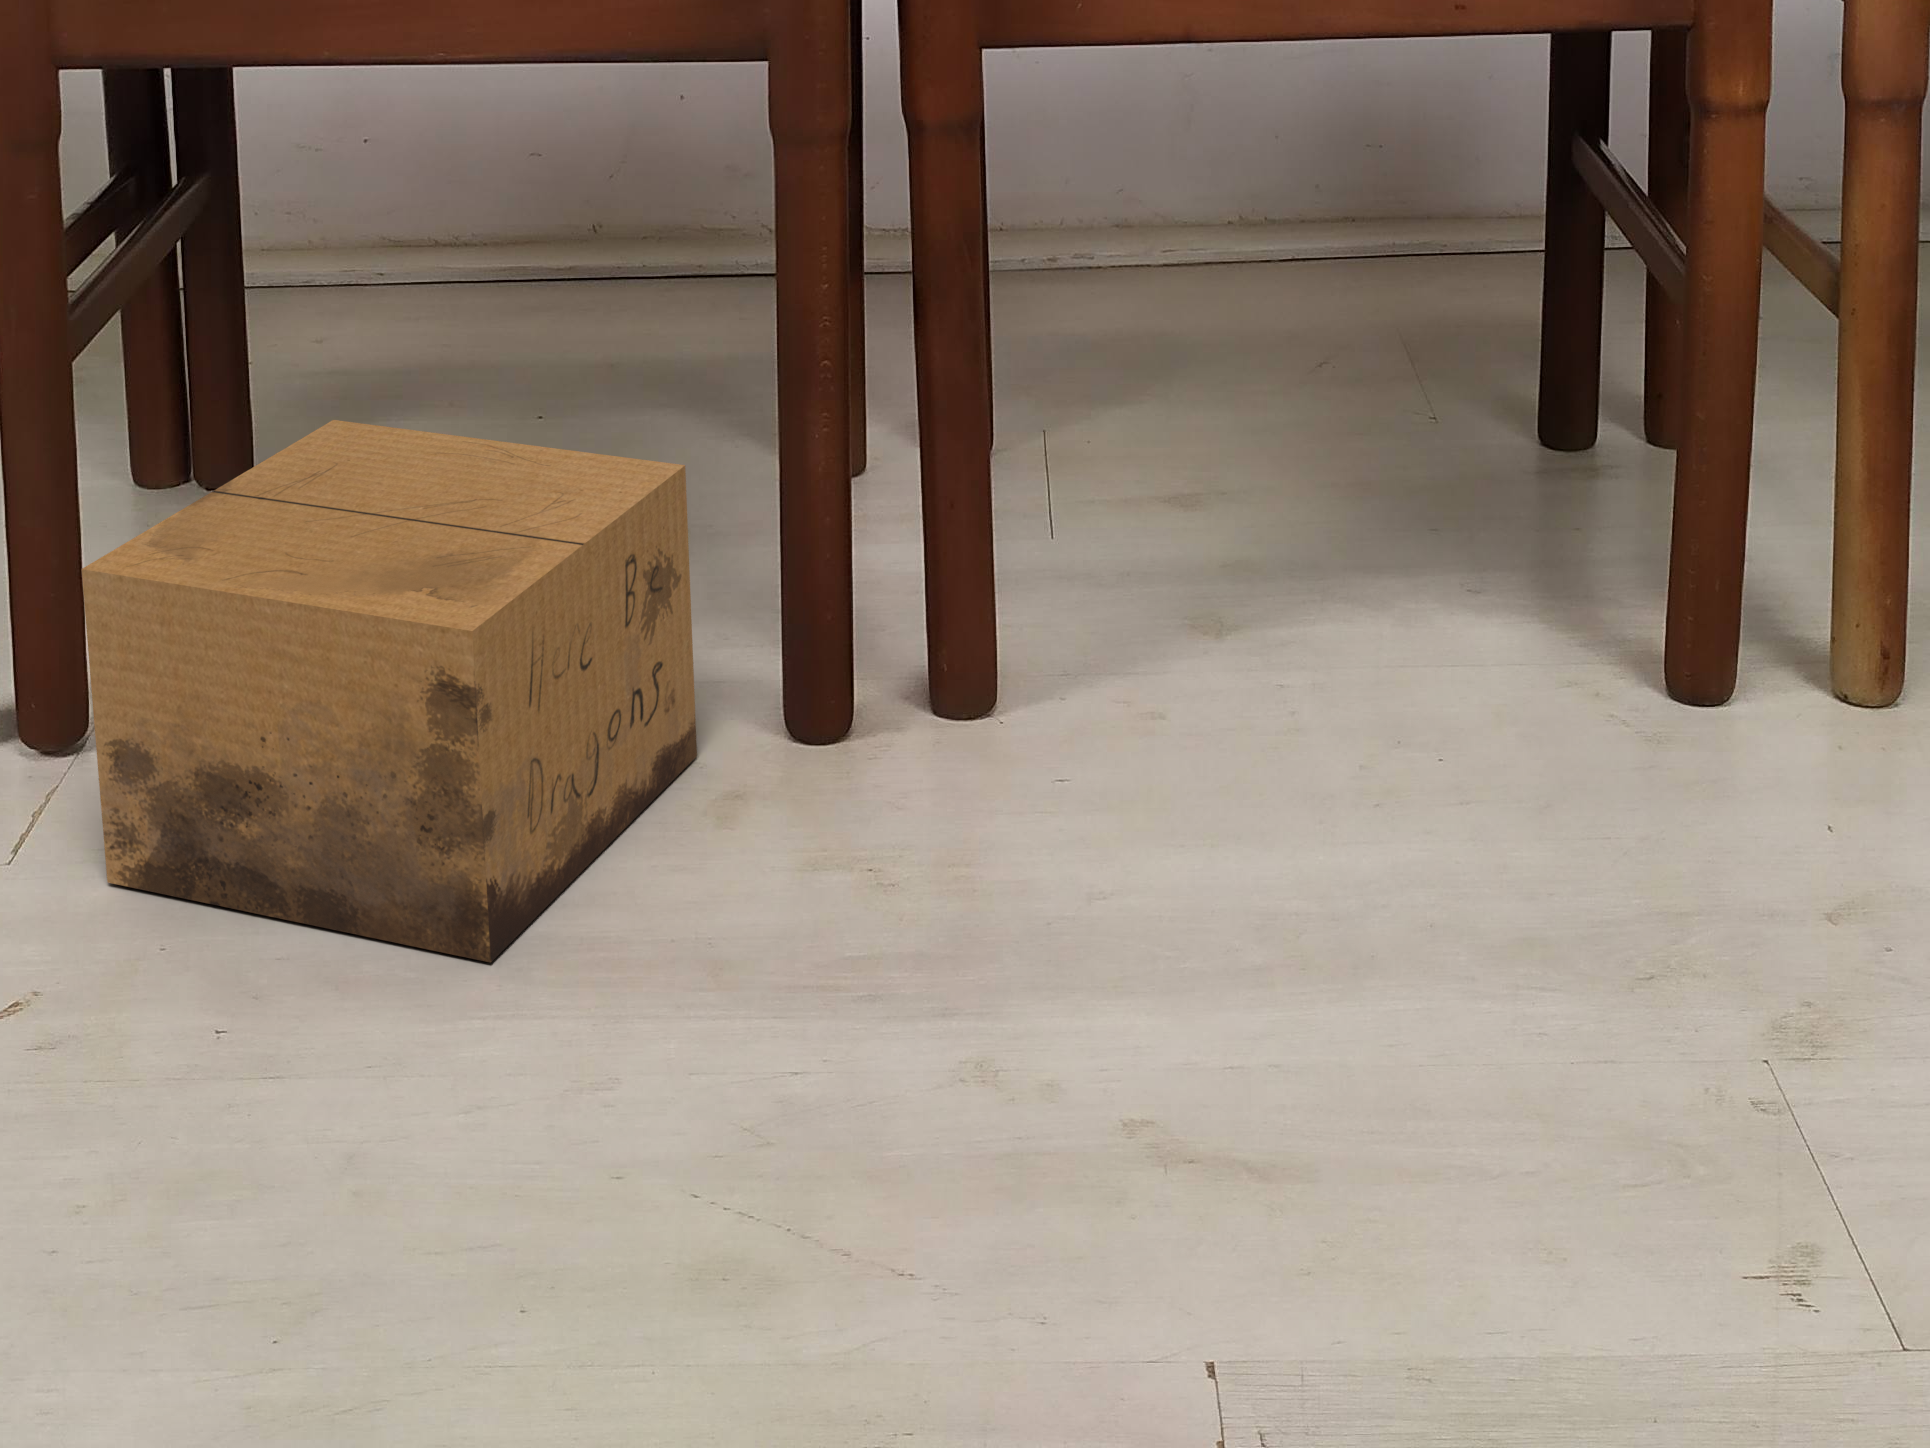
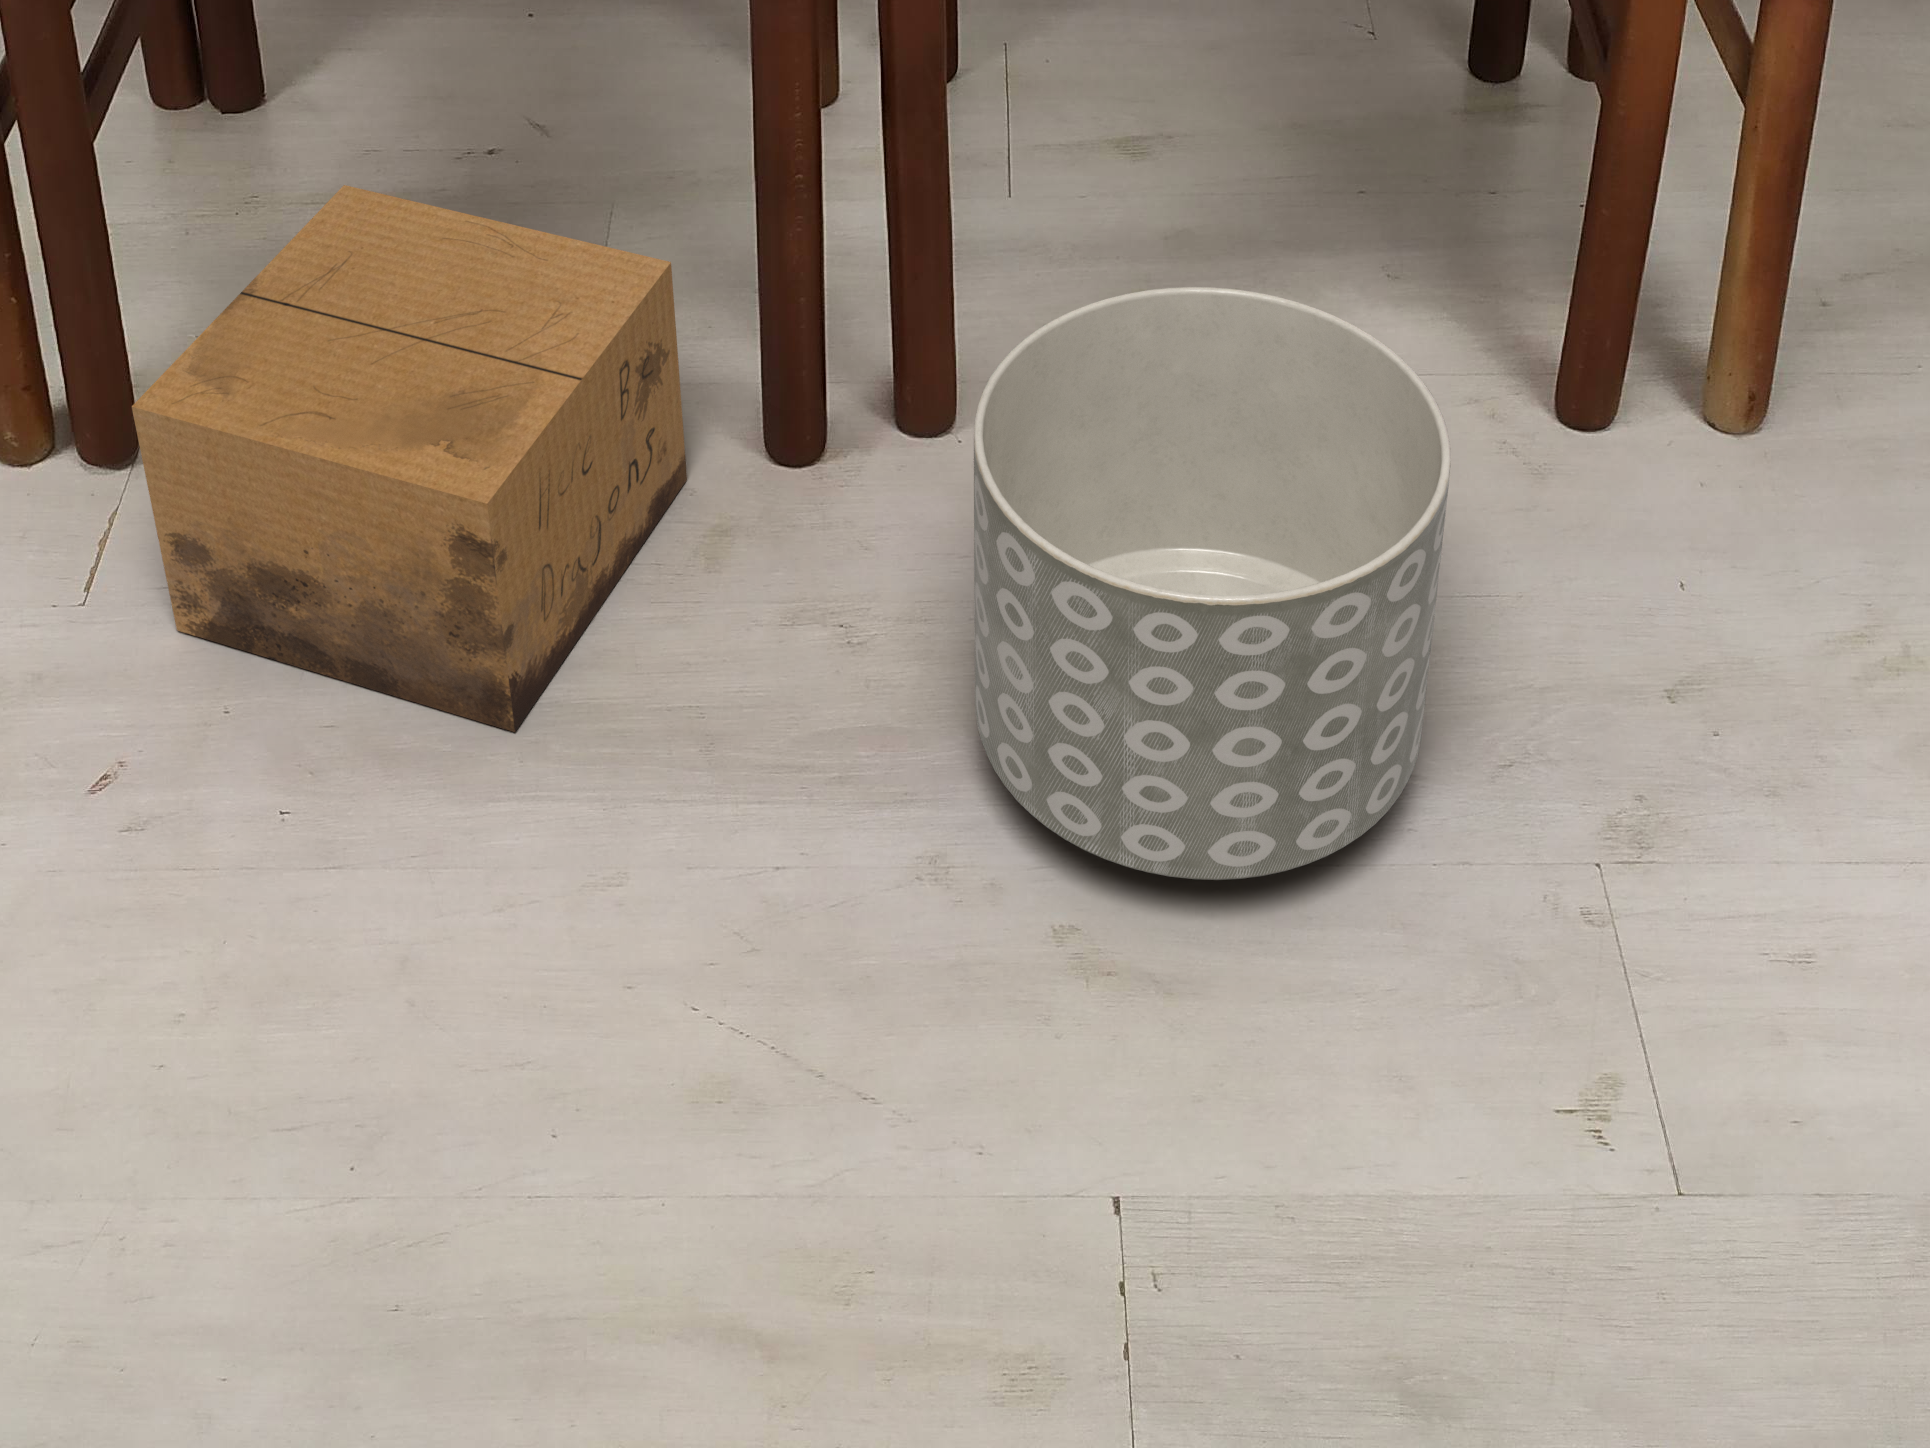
planter: none [1022,416,1561,1043] -> present [974,287,1451,880]

